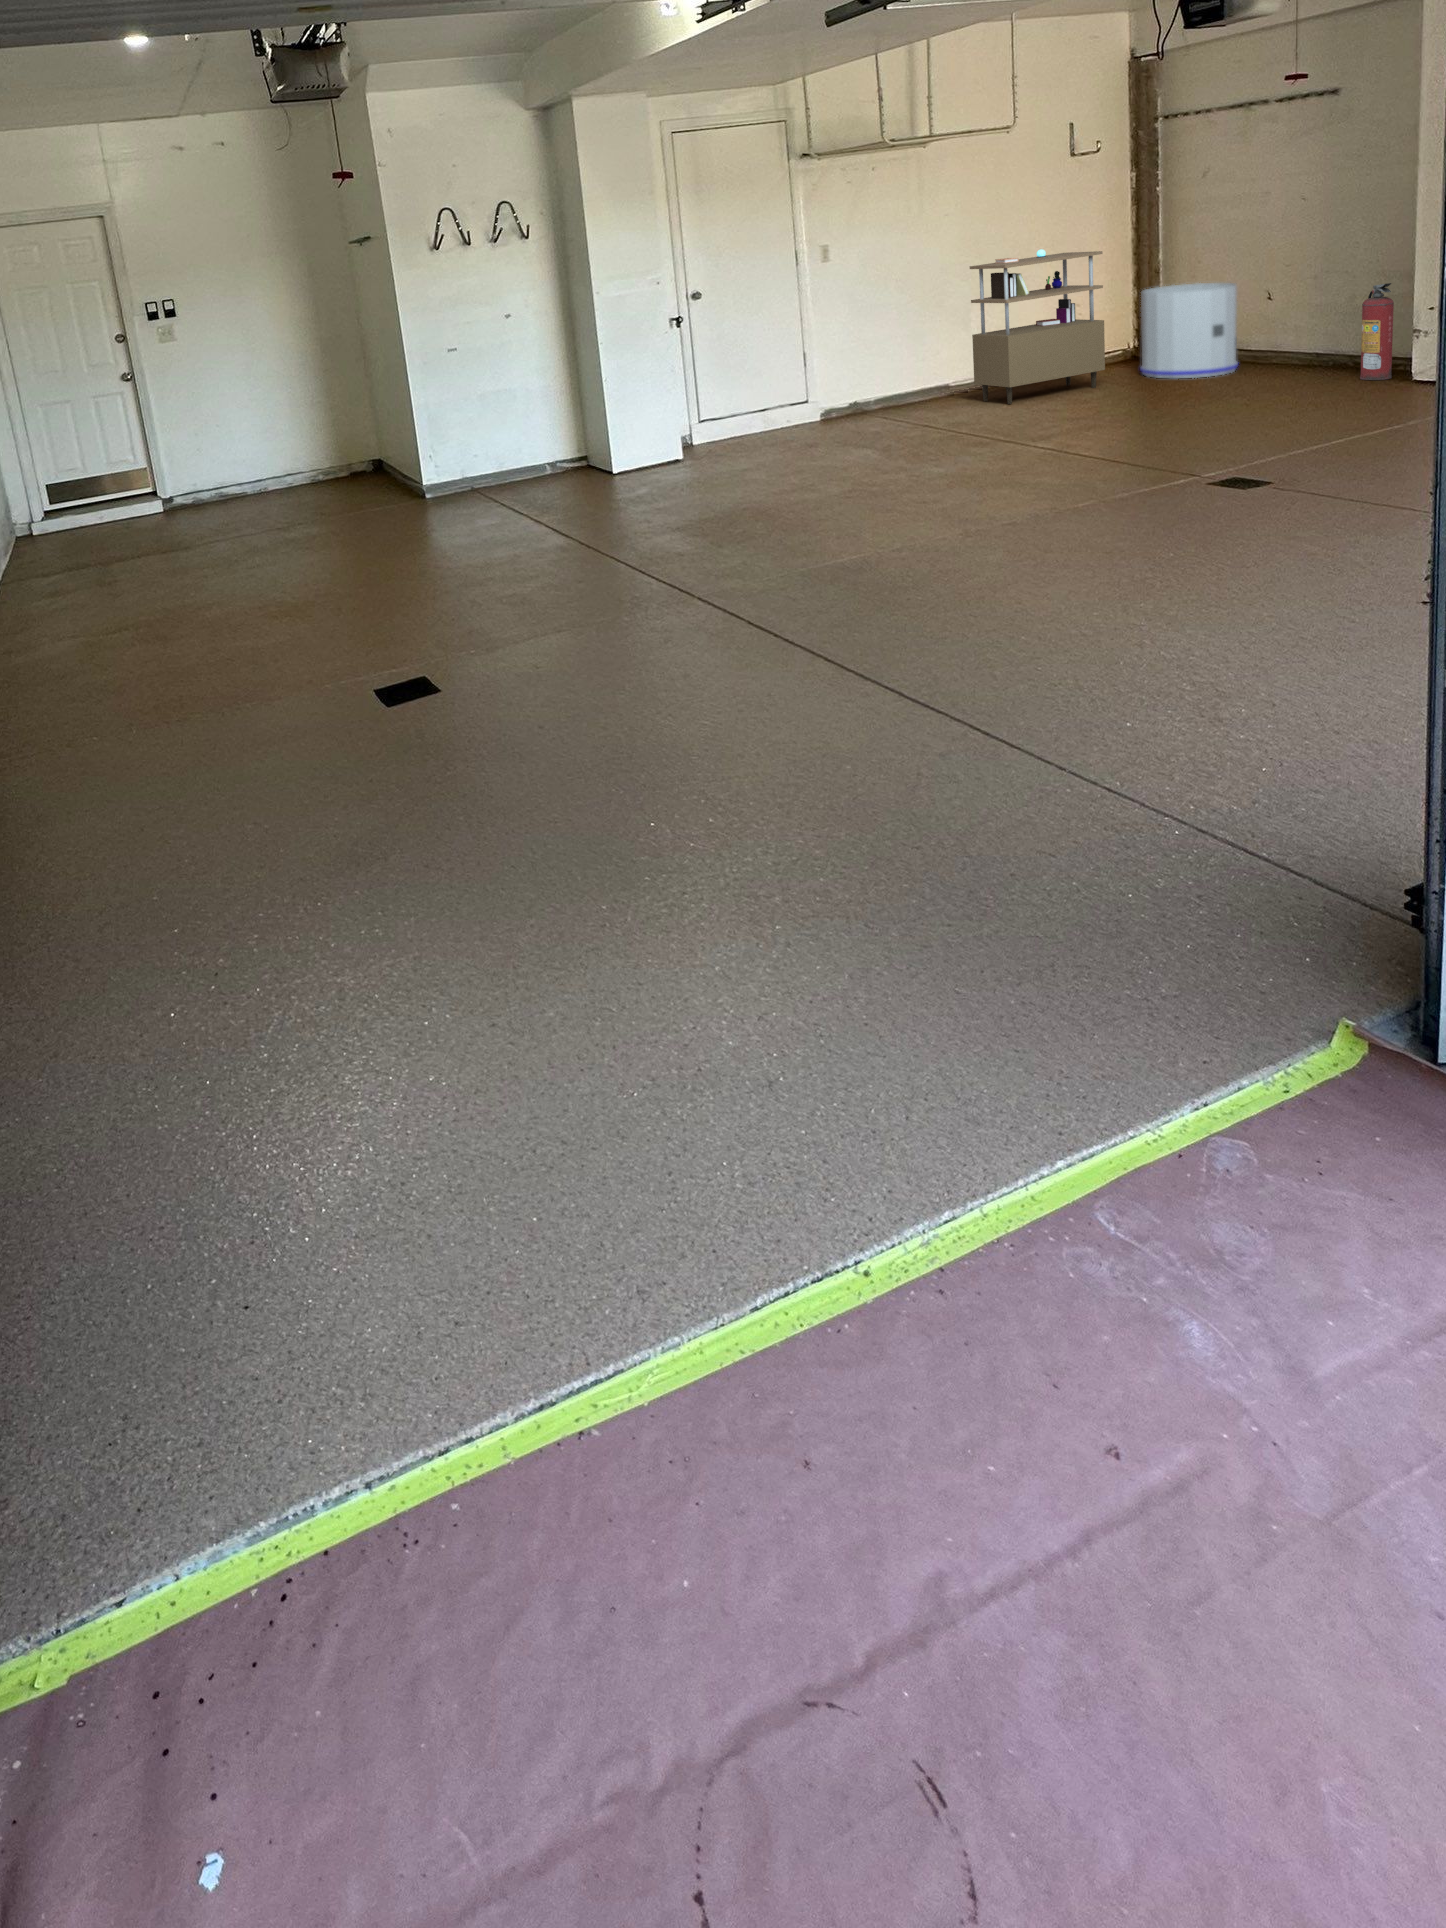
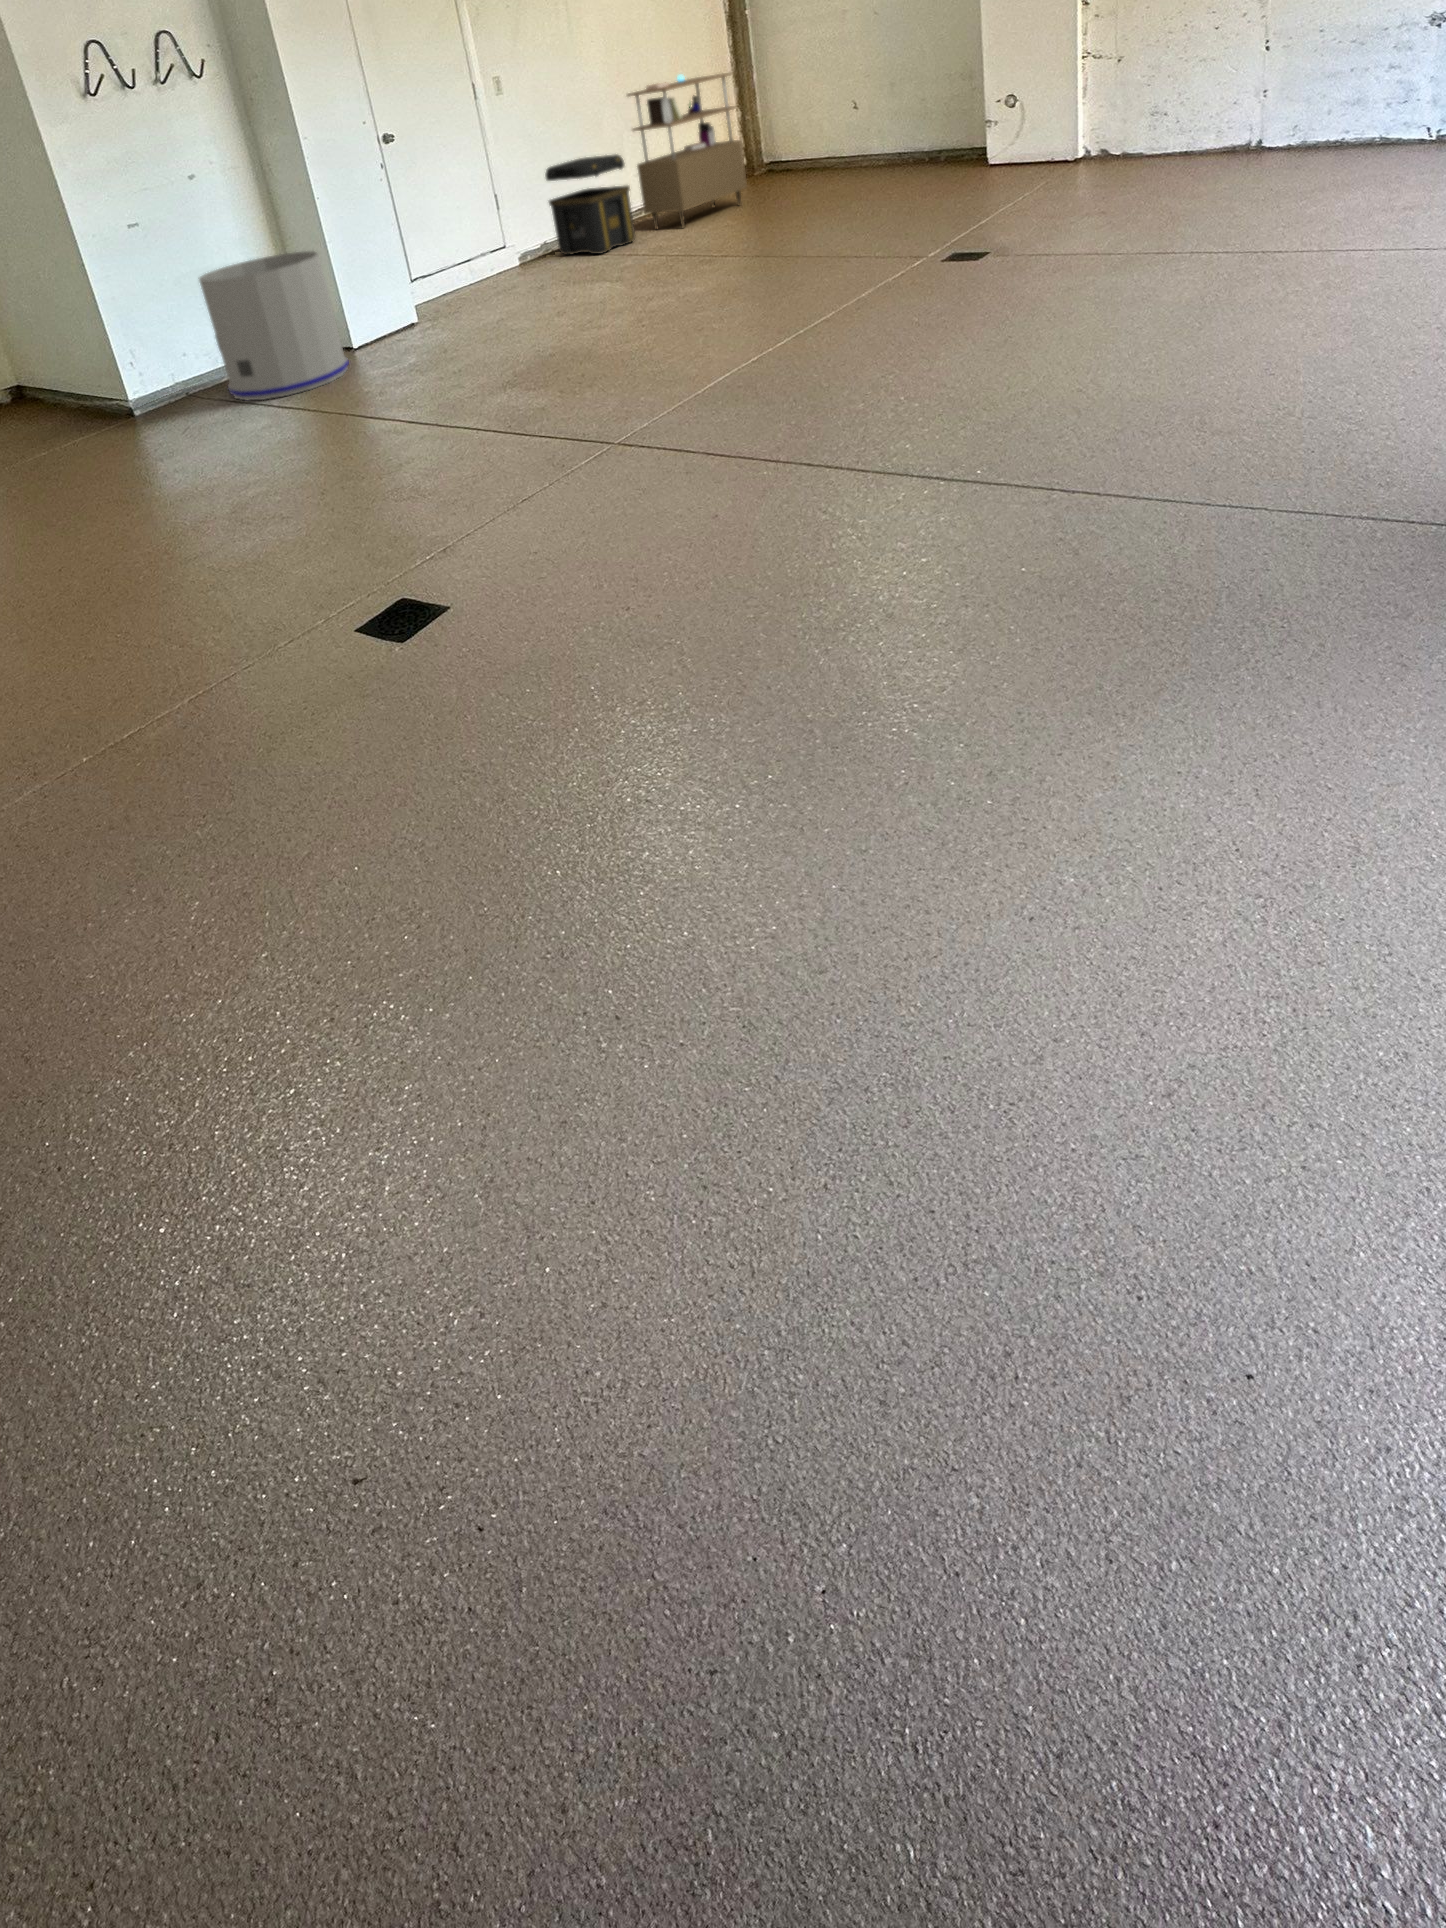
trash can: present [1140,283,1238,378] -> present [199,251,349,400]
fire extinguisher: present [1360,283,1394,380] -> none [943,82,970,170]
toolbox: none [866,324,951,419] -> present [545,154,636,255]

